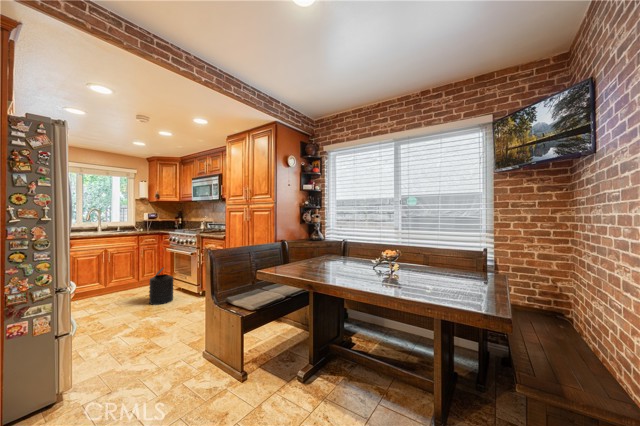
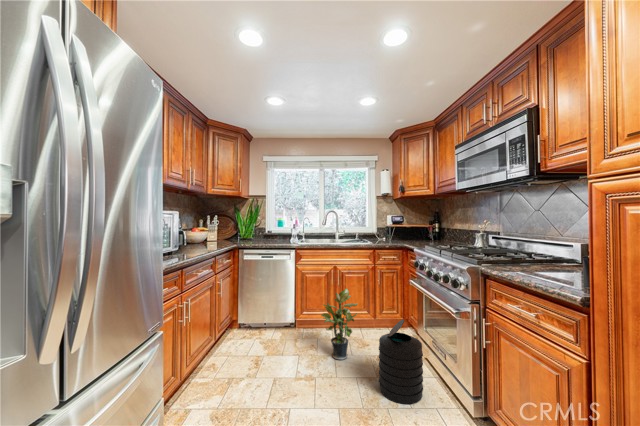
potted plant: none [102,260,132,303] -> present [321,288,358,360]

